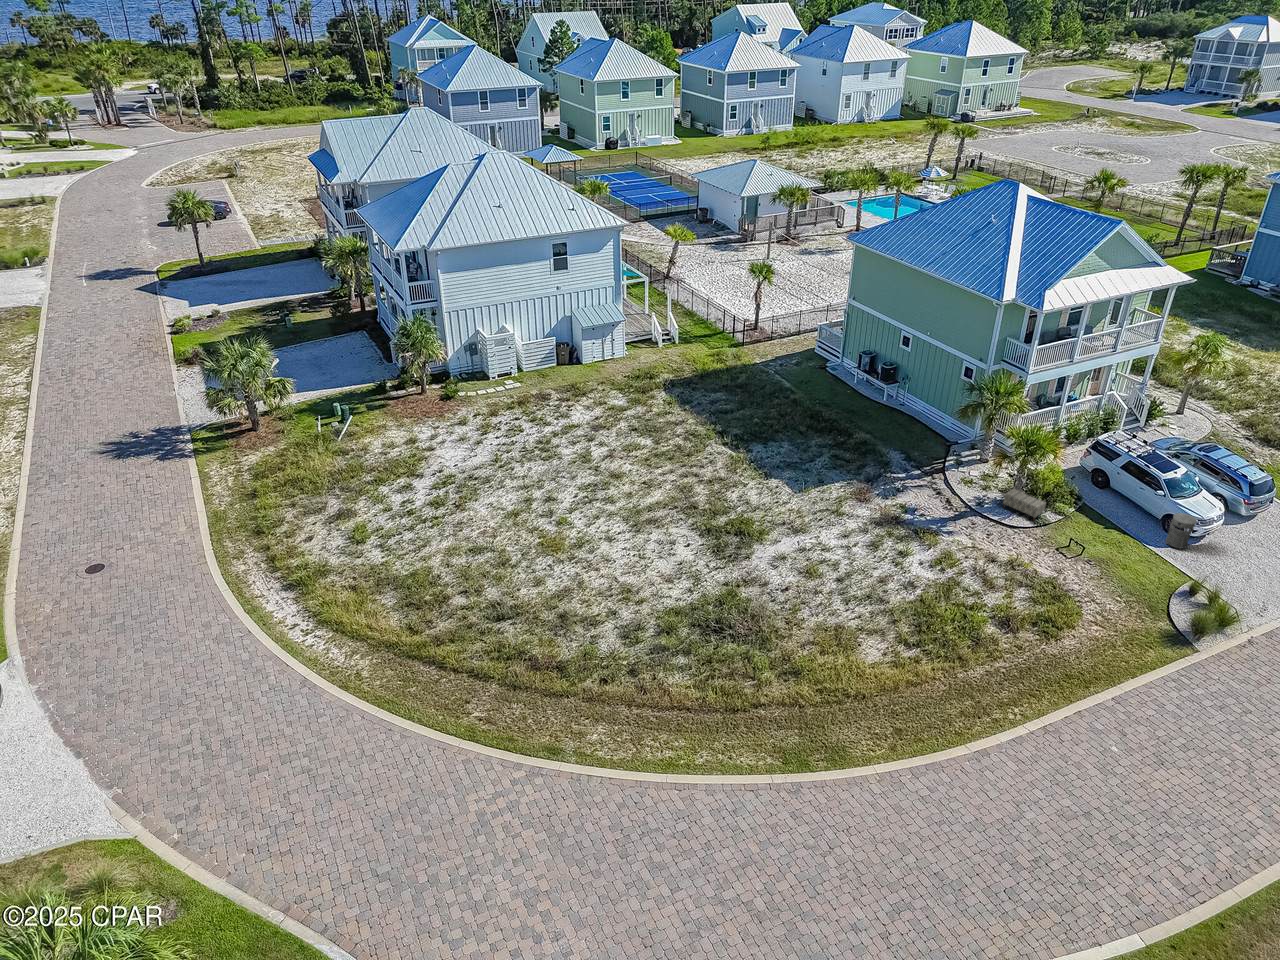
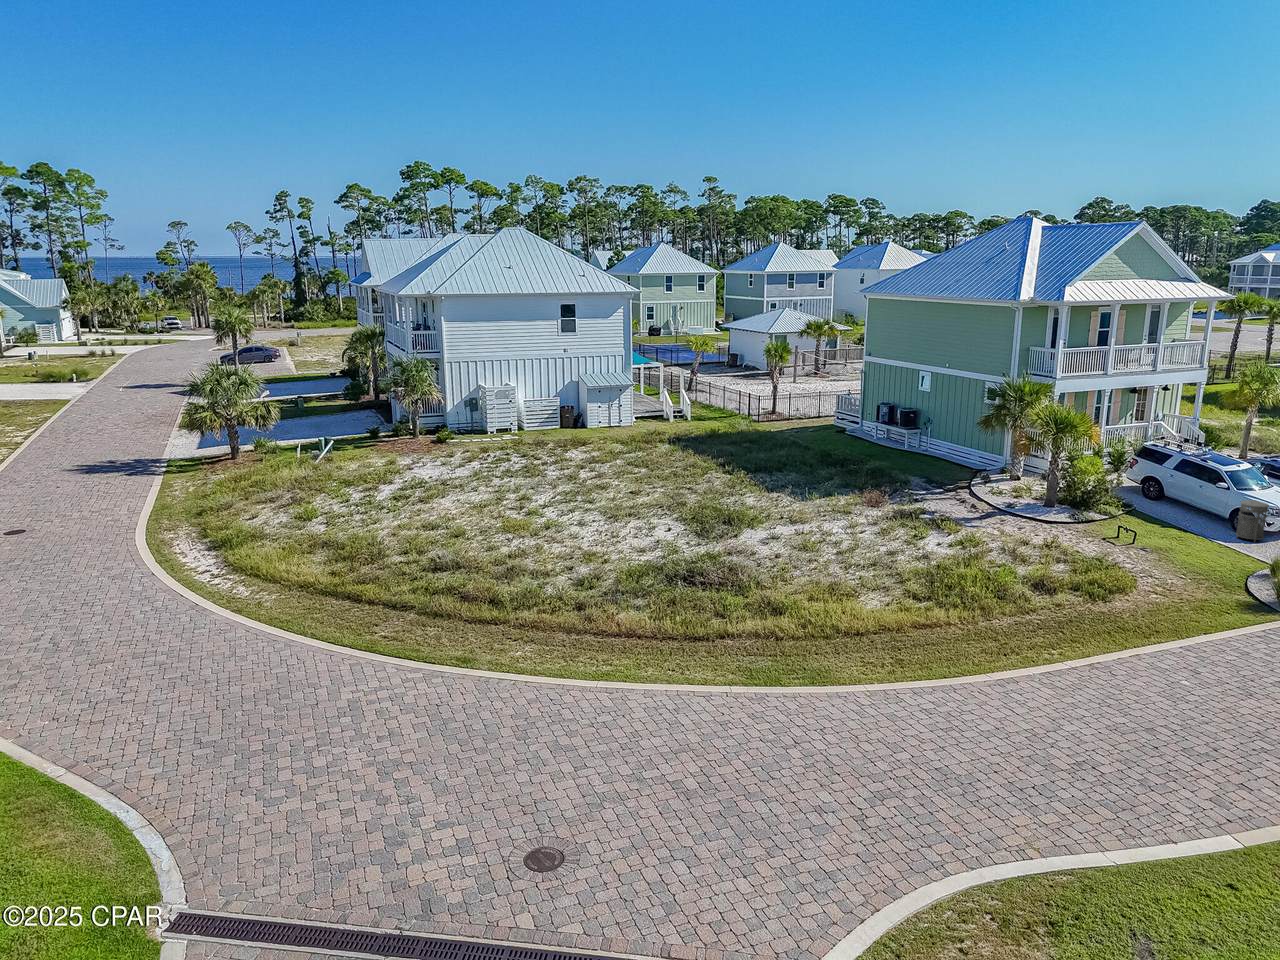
bench: present [1003,489,1046,520] -> none [1038,492,1088,522]

